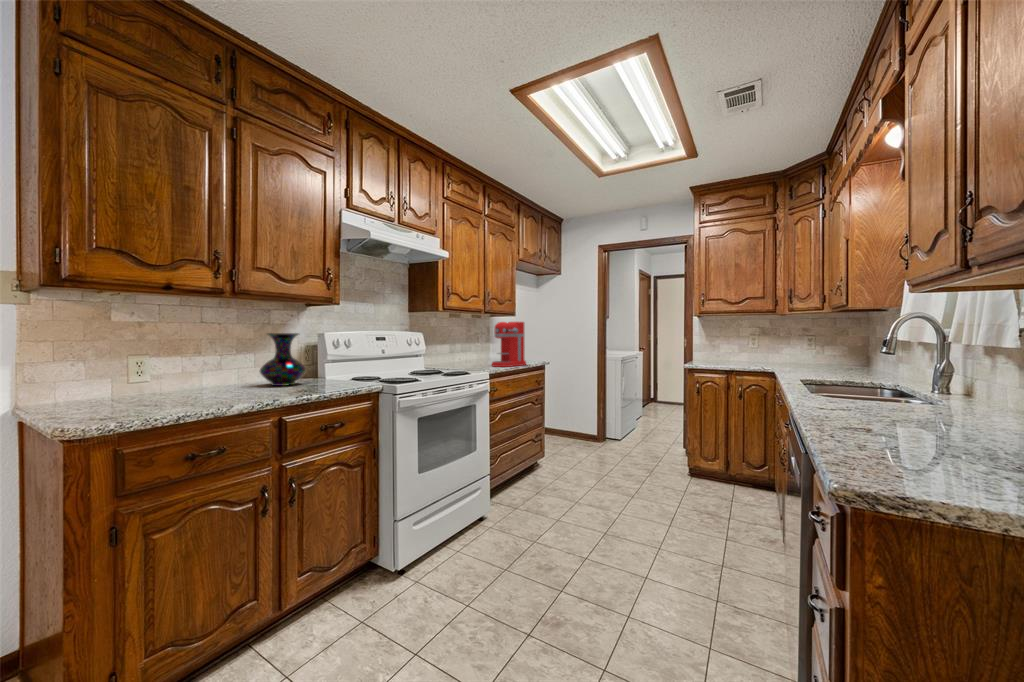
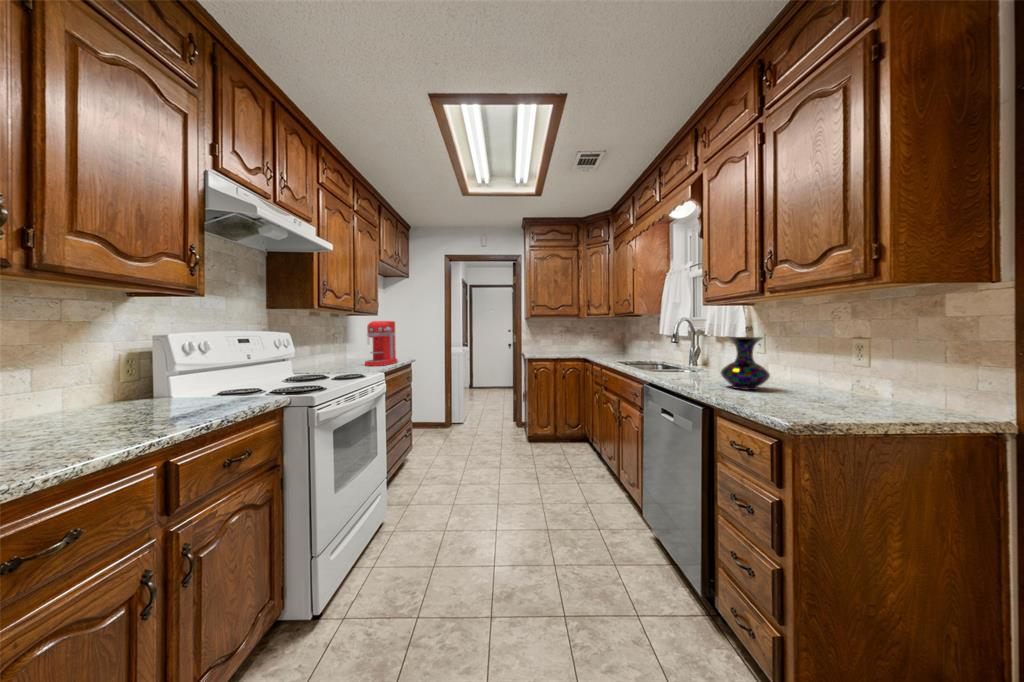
vase: present [260,333,306,386] -> present [721,337,770,390]

